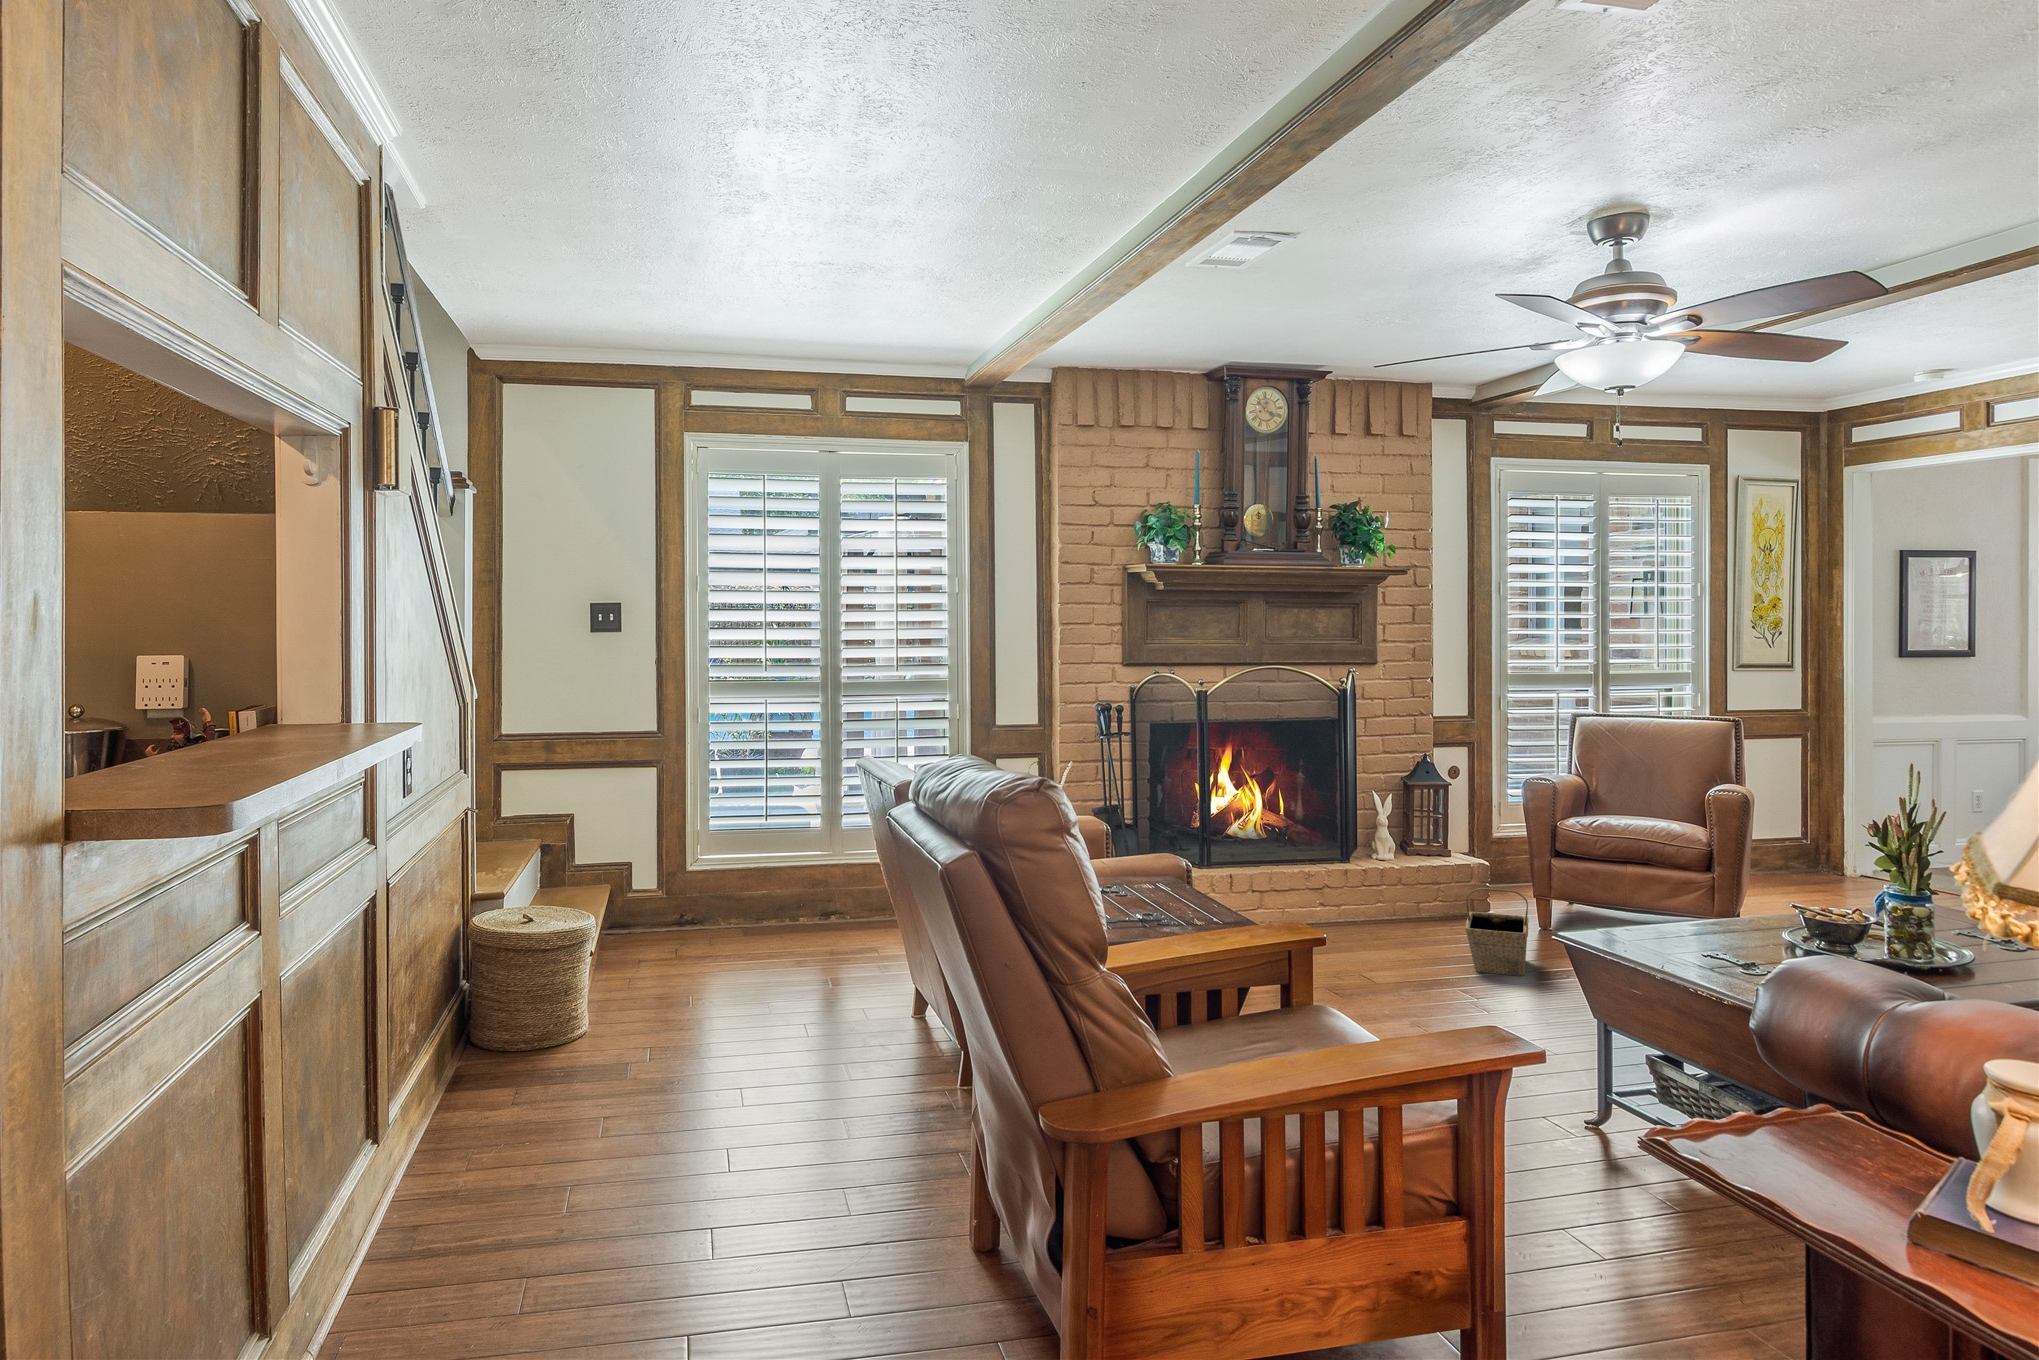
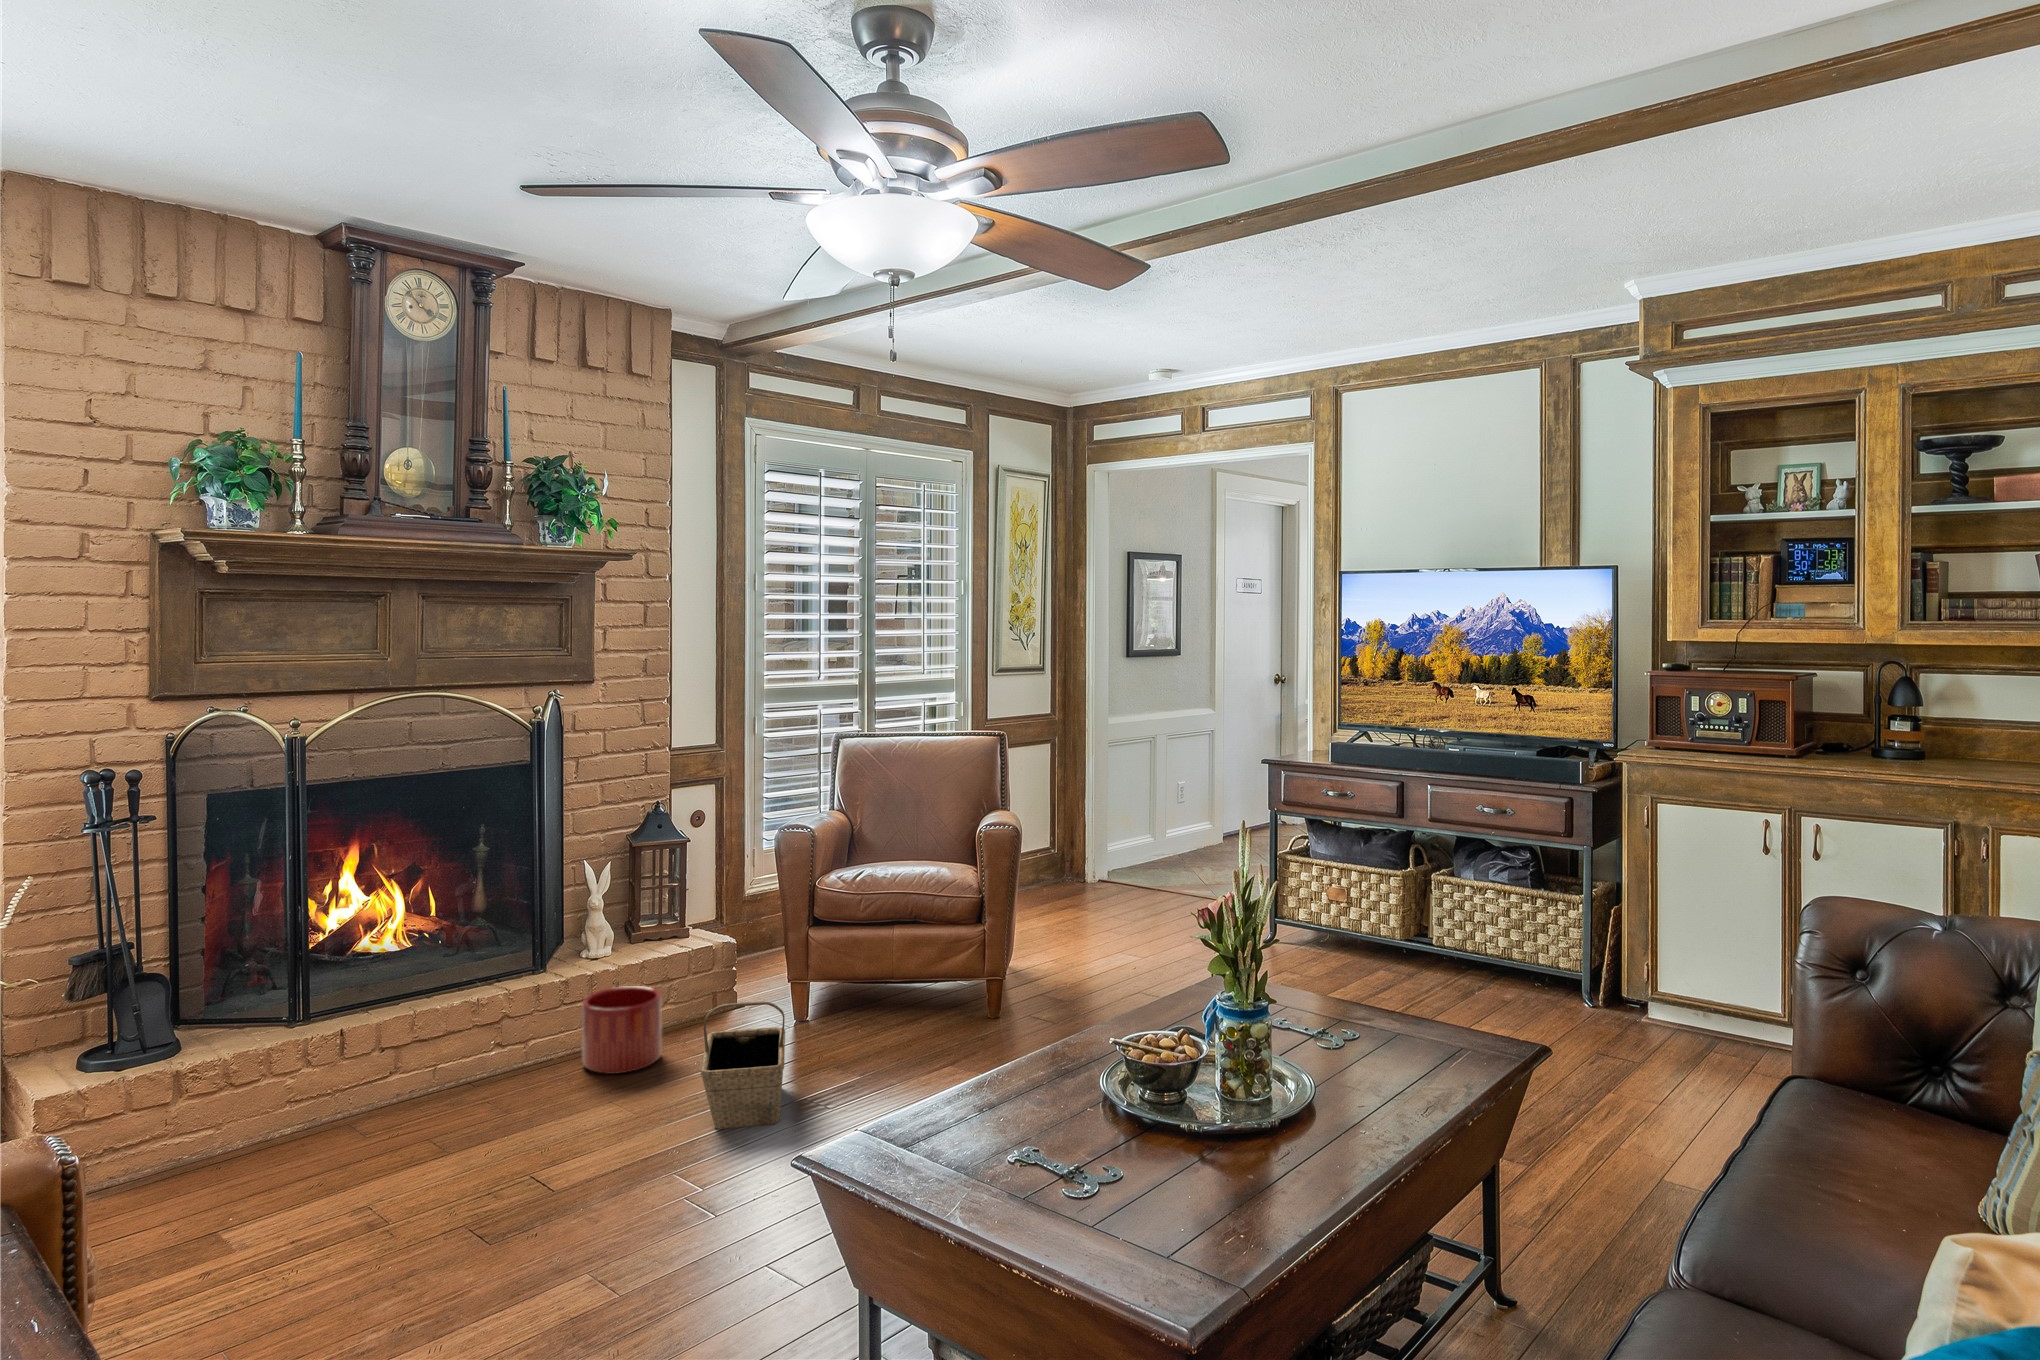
planter: none [1376,880,1432,937] -> present [582,986,662,1074]

